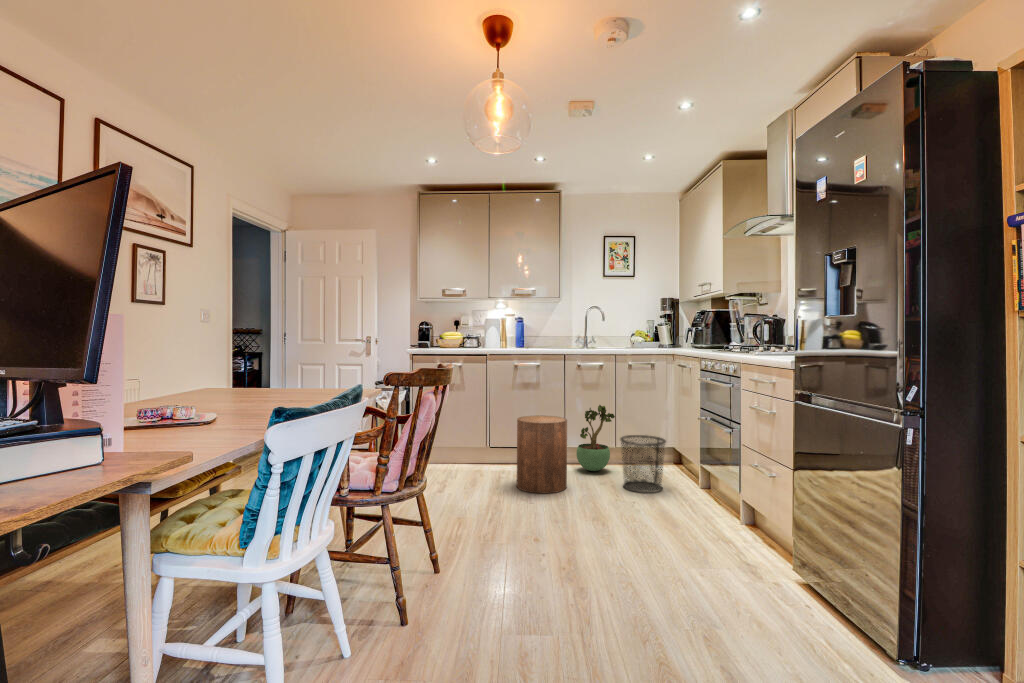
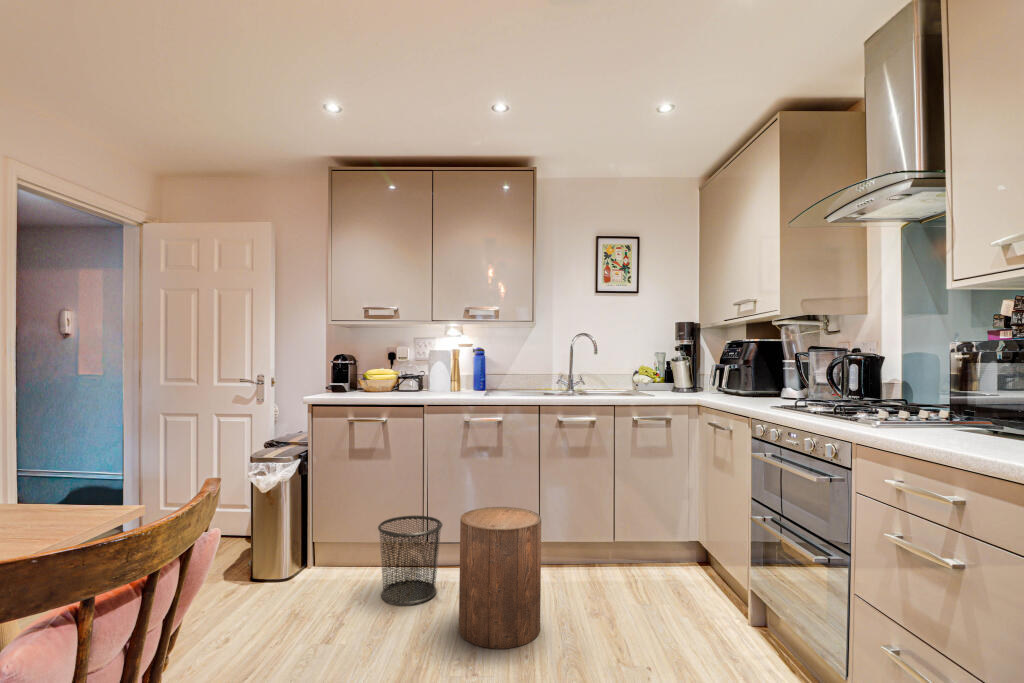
potted plant: present [576,405,615,471] -> none [557,483,615,587]
trash can: present [620,435,666,493] -> present [378,515,442,605]

